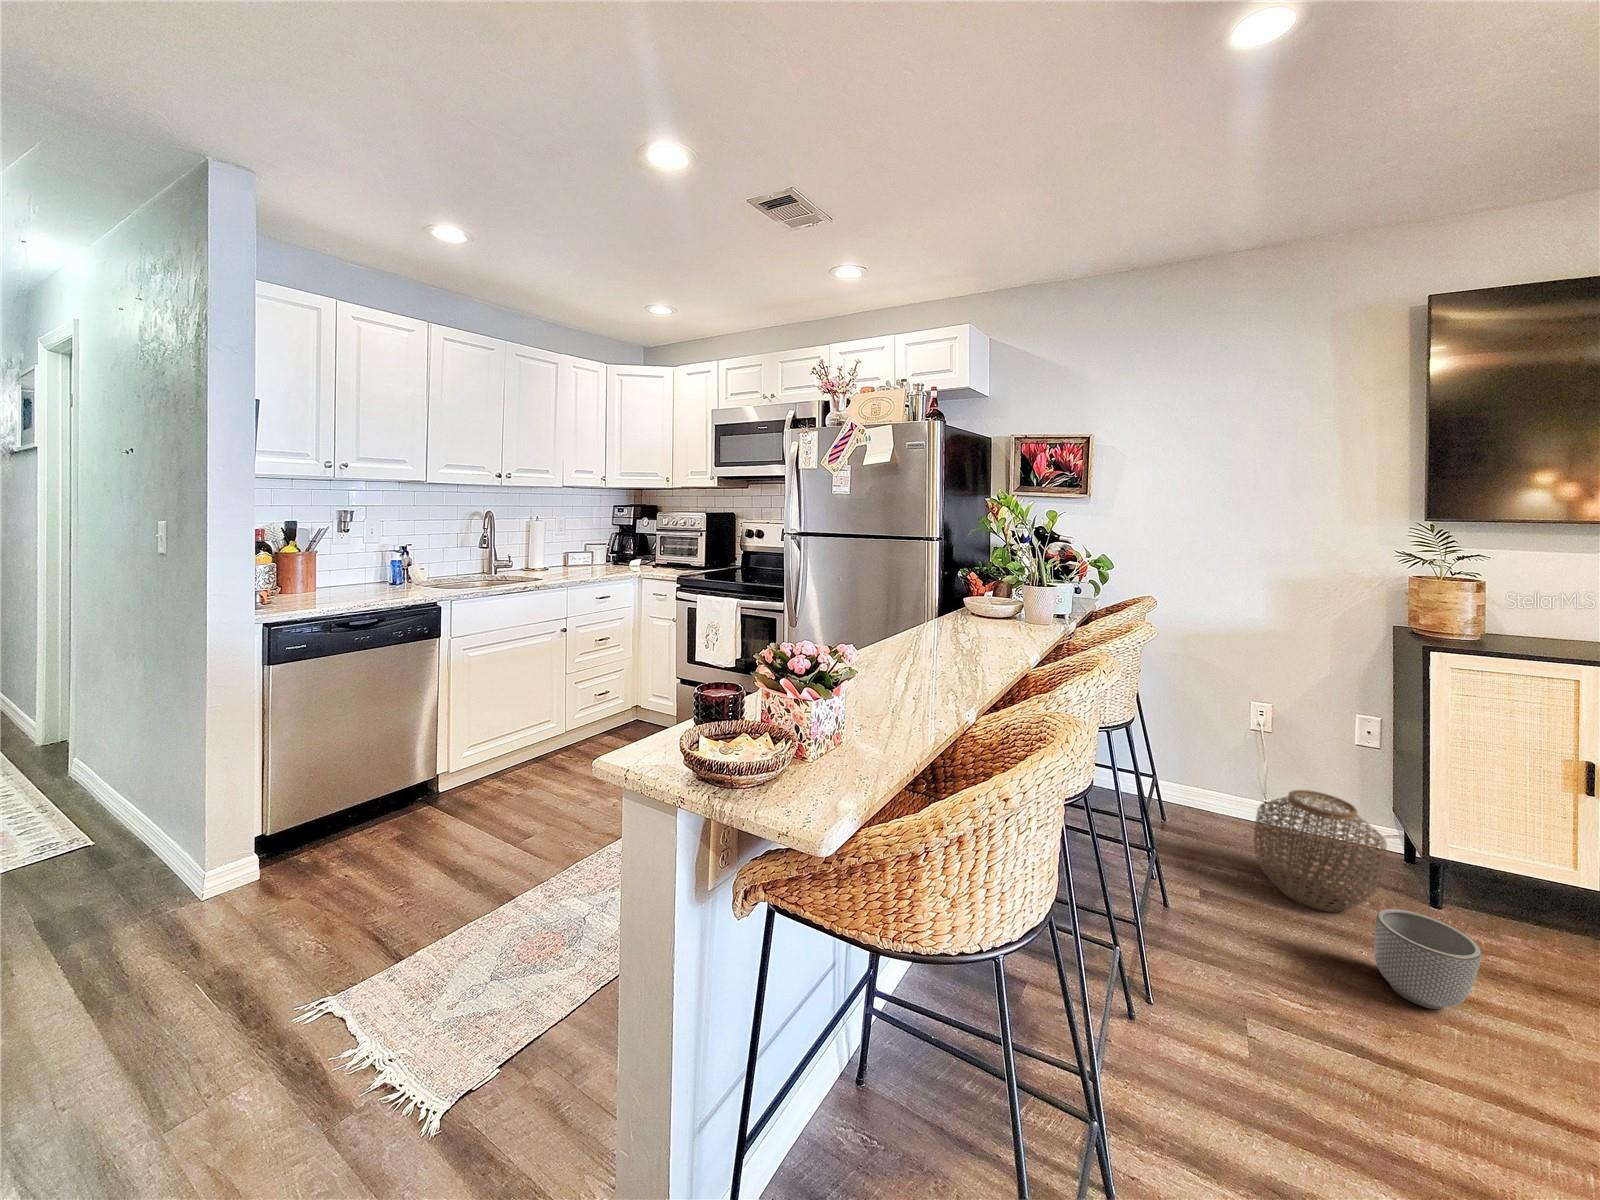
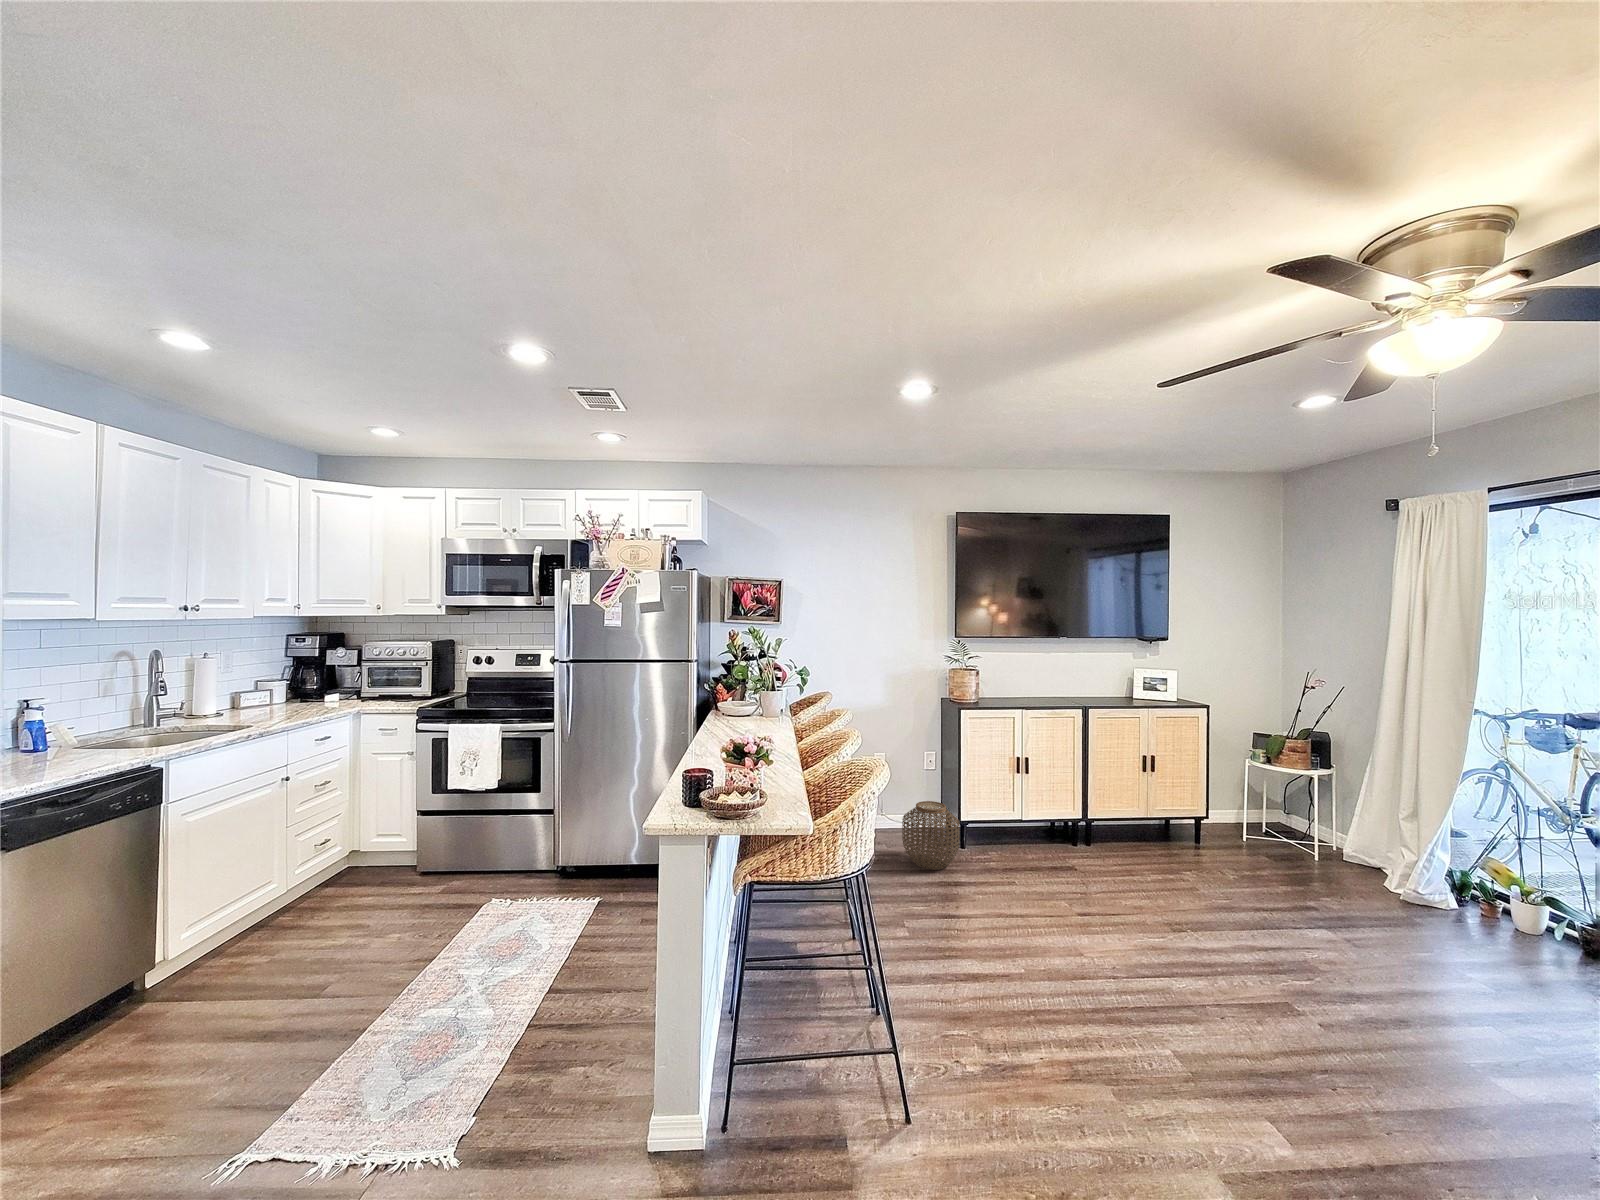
planter: present [1374,909,1481,1009] -> none [962,851,1000,897]

